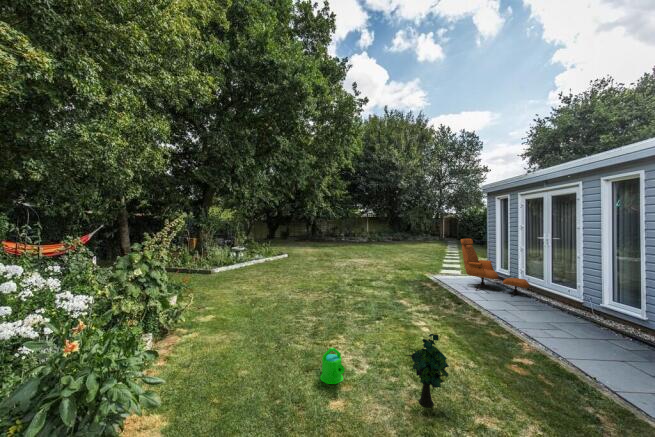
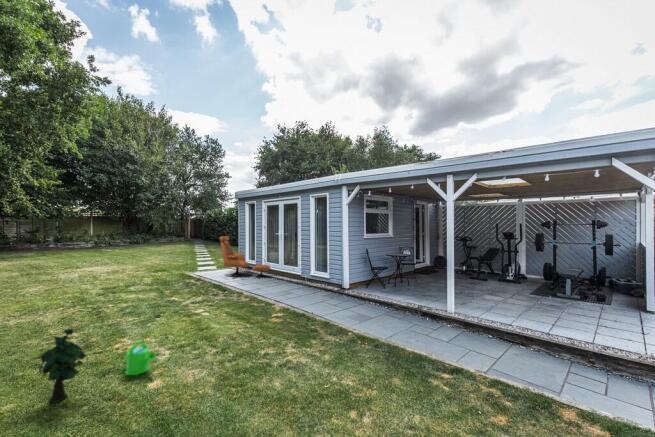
decorative plant: present [407,334,449,407] -> present [36,329,86,403]

